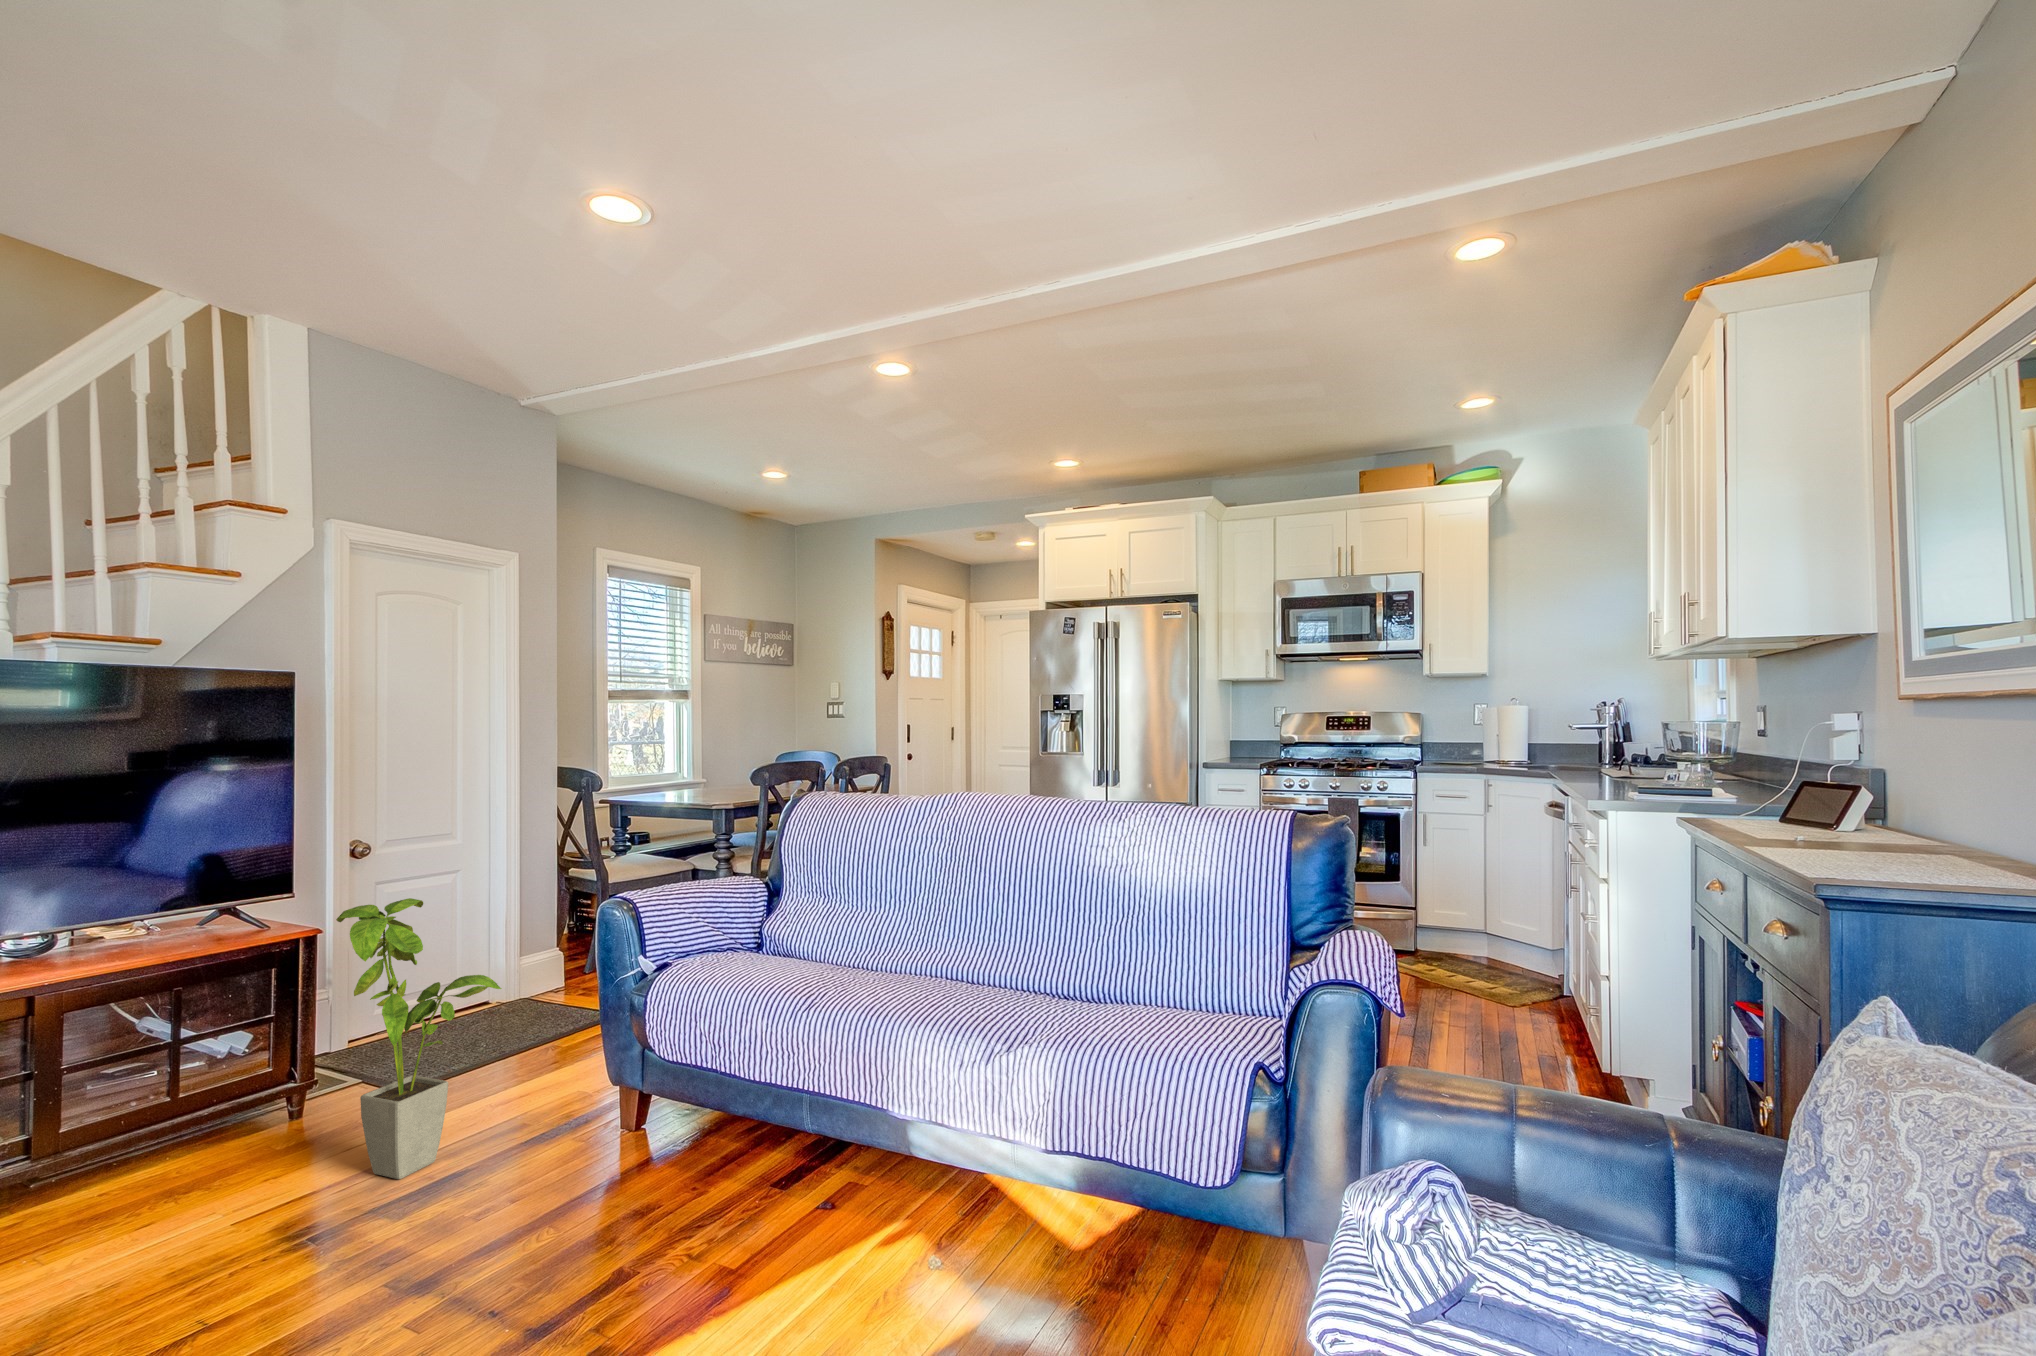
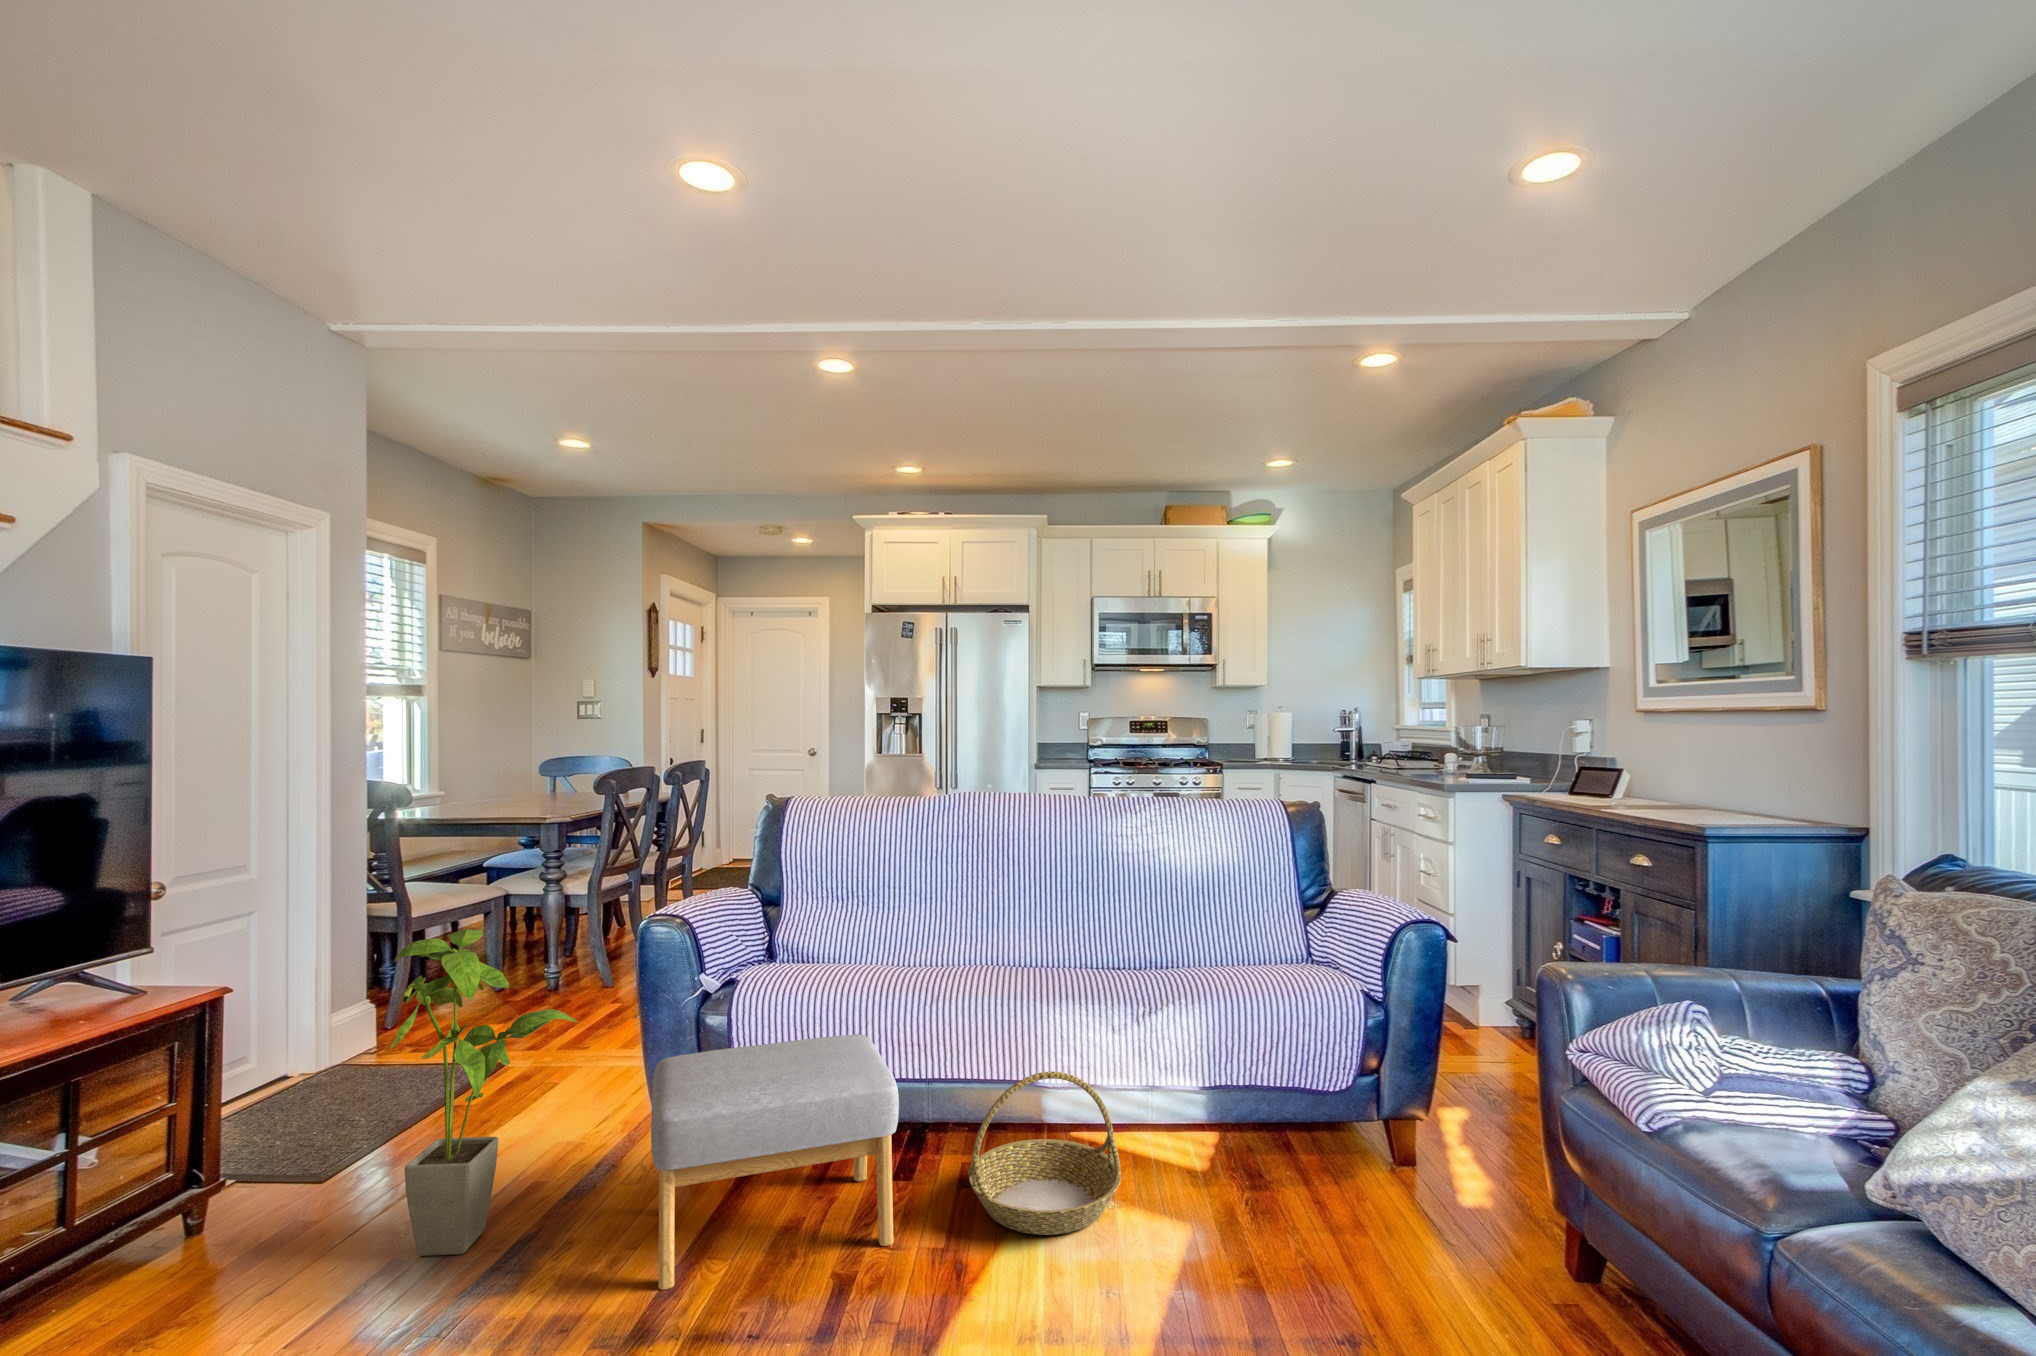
footstool: none [472,1031,756,1259] -> present [651,1034,899,1290]
basket: none [784,1104,955,1291] -> present [968,1071,1121,1235]

